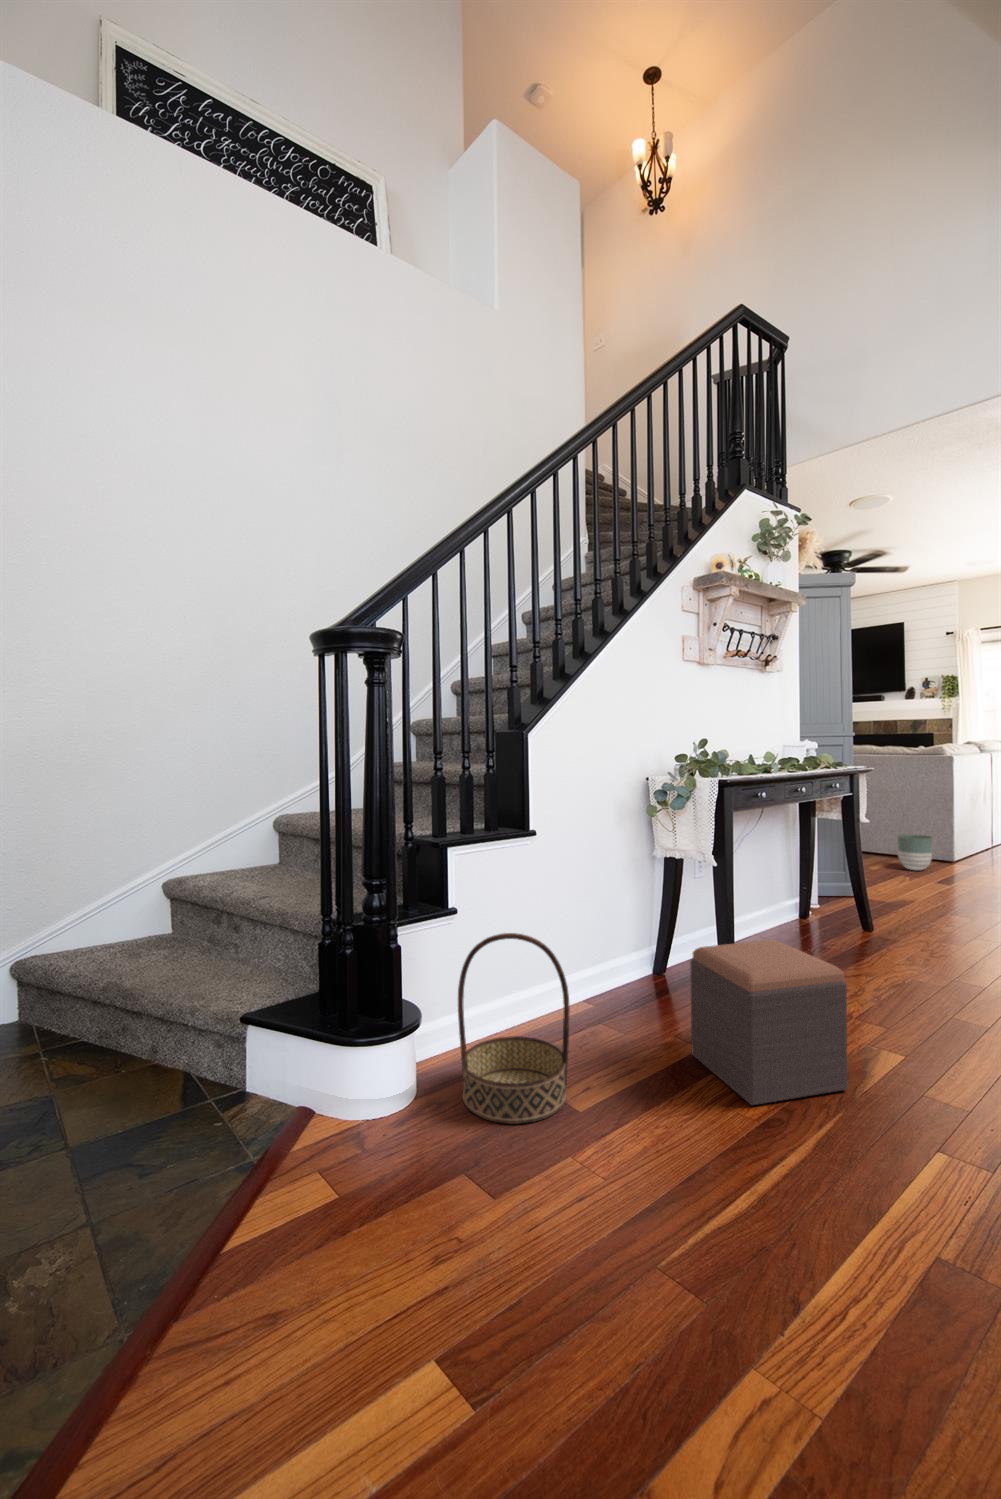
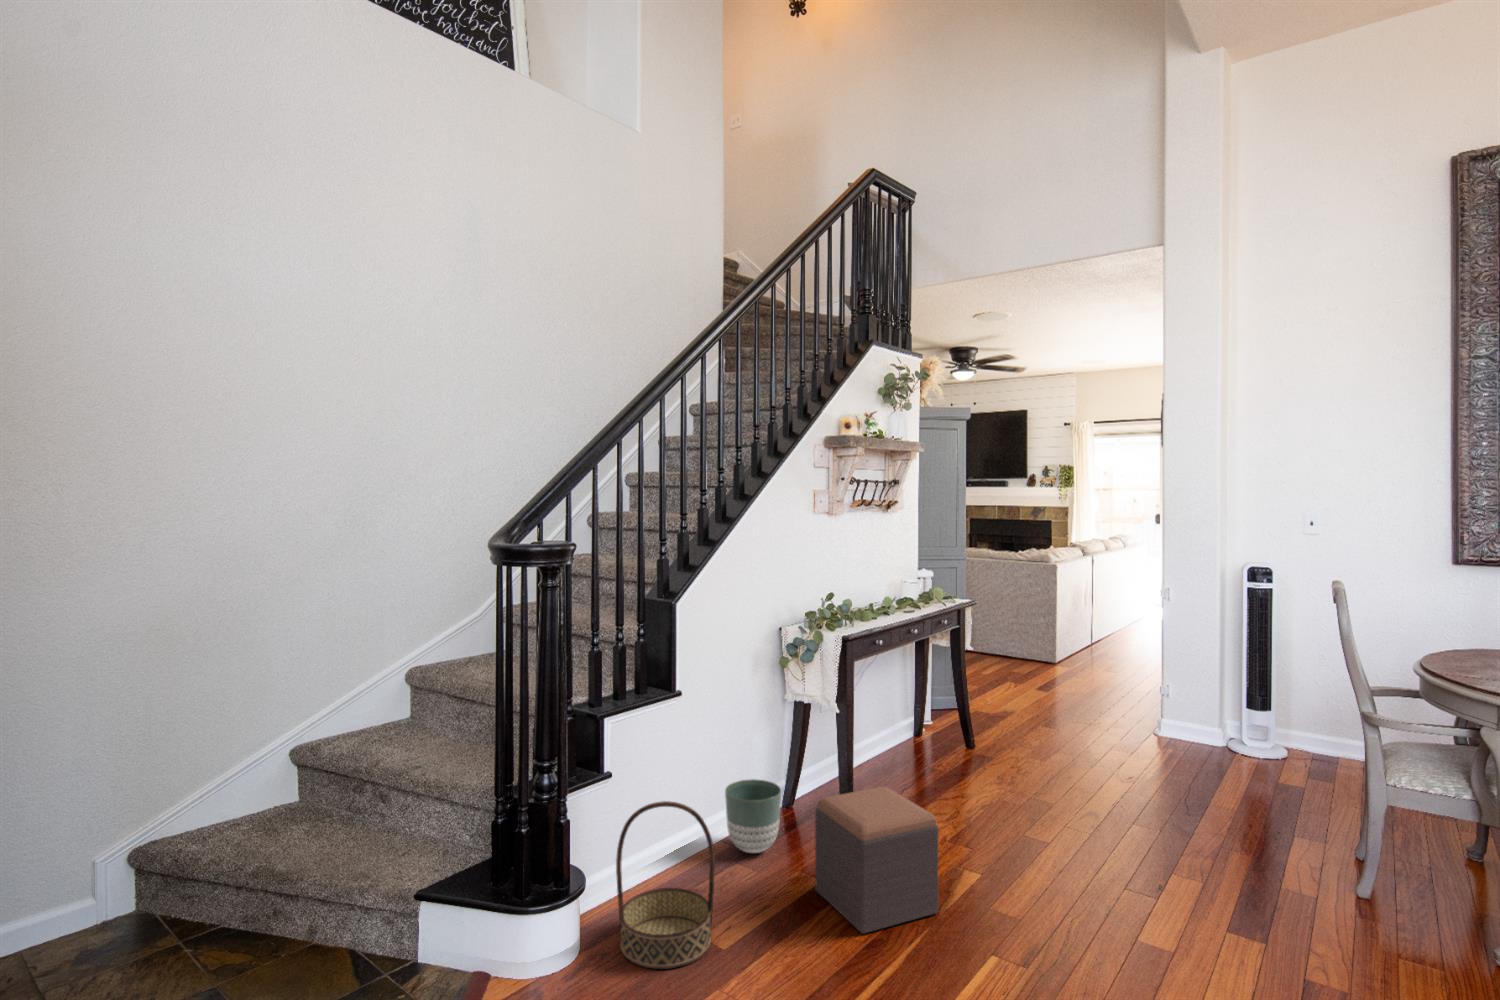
planter: present [897,834,933,870] -> present [725,779,781,853]

